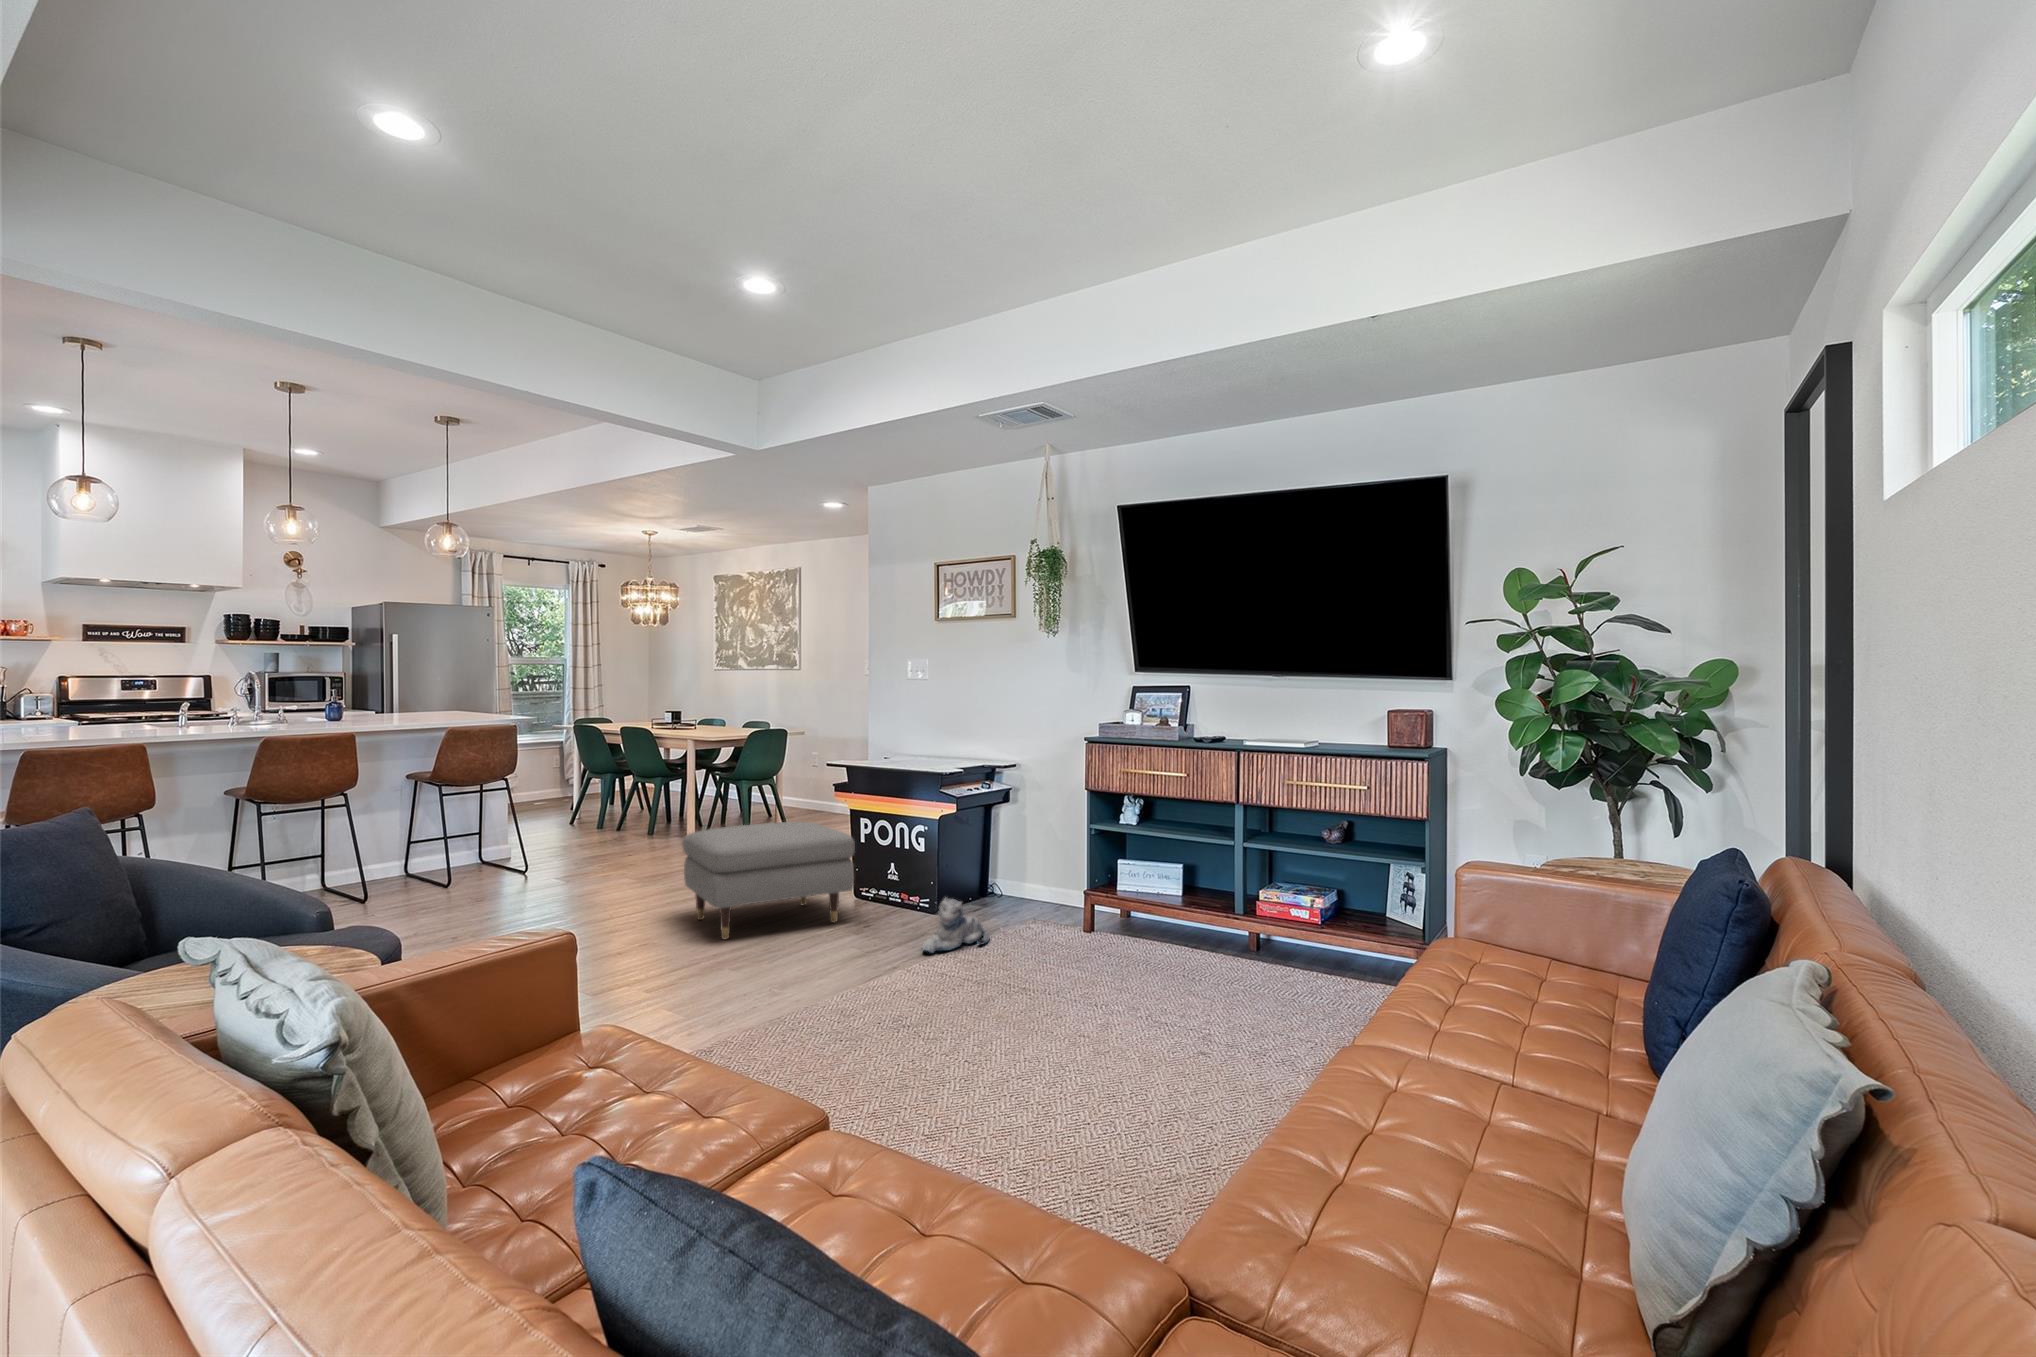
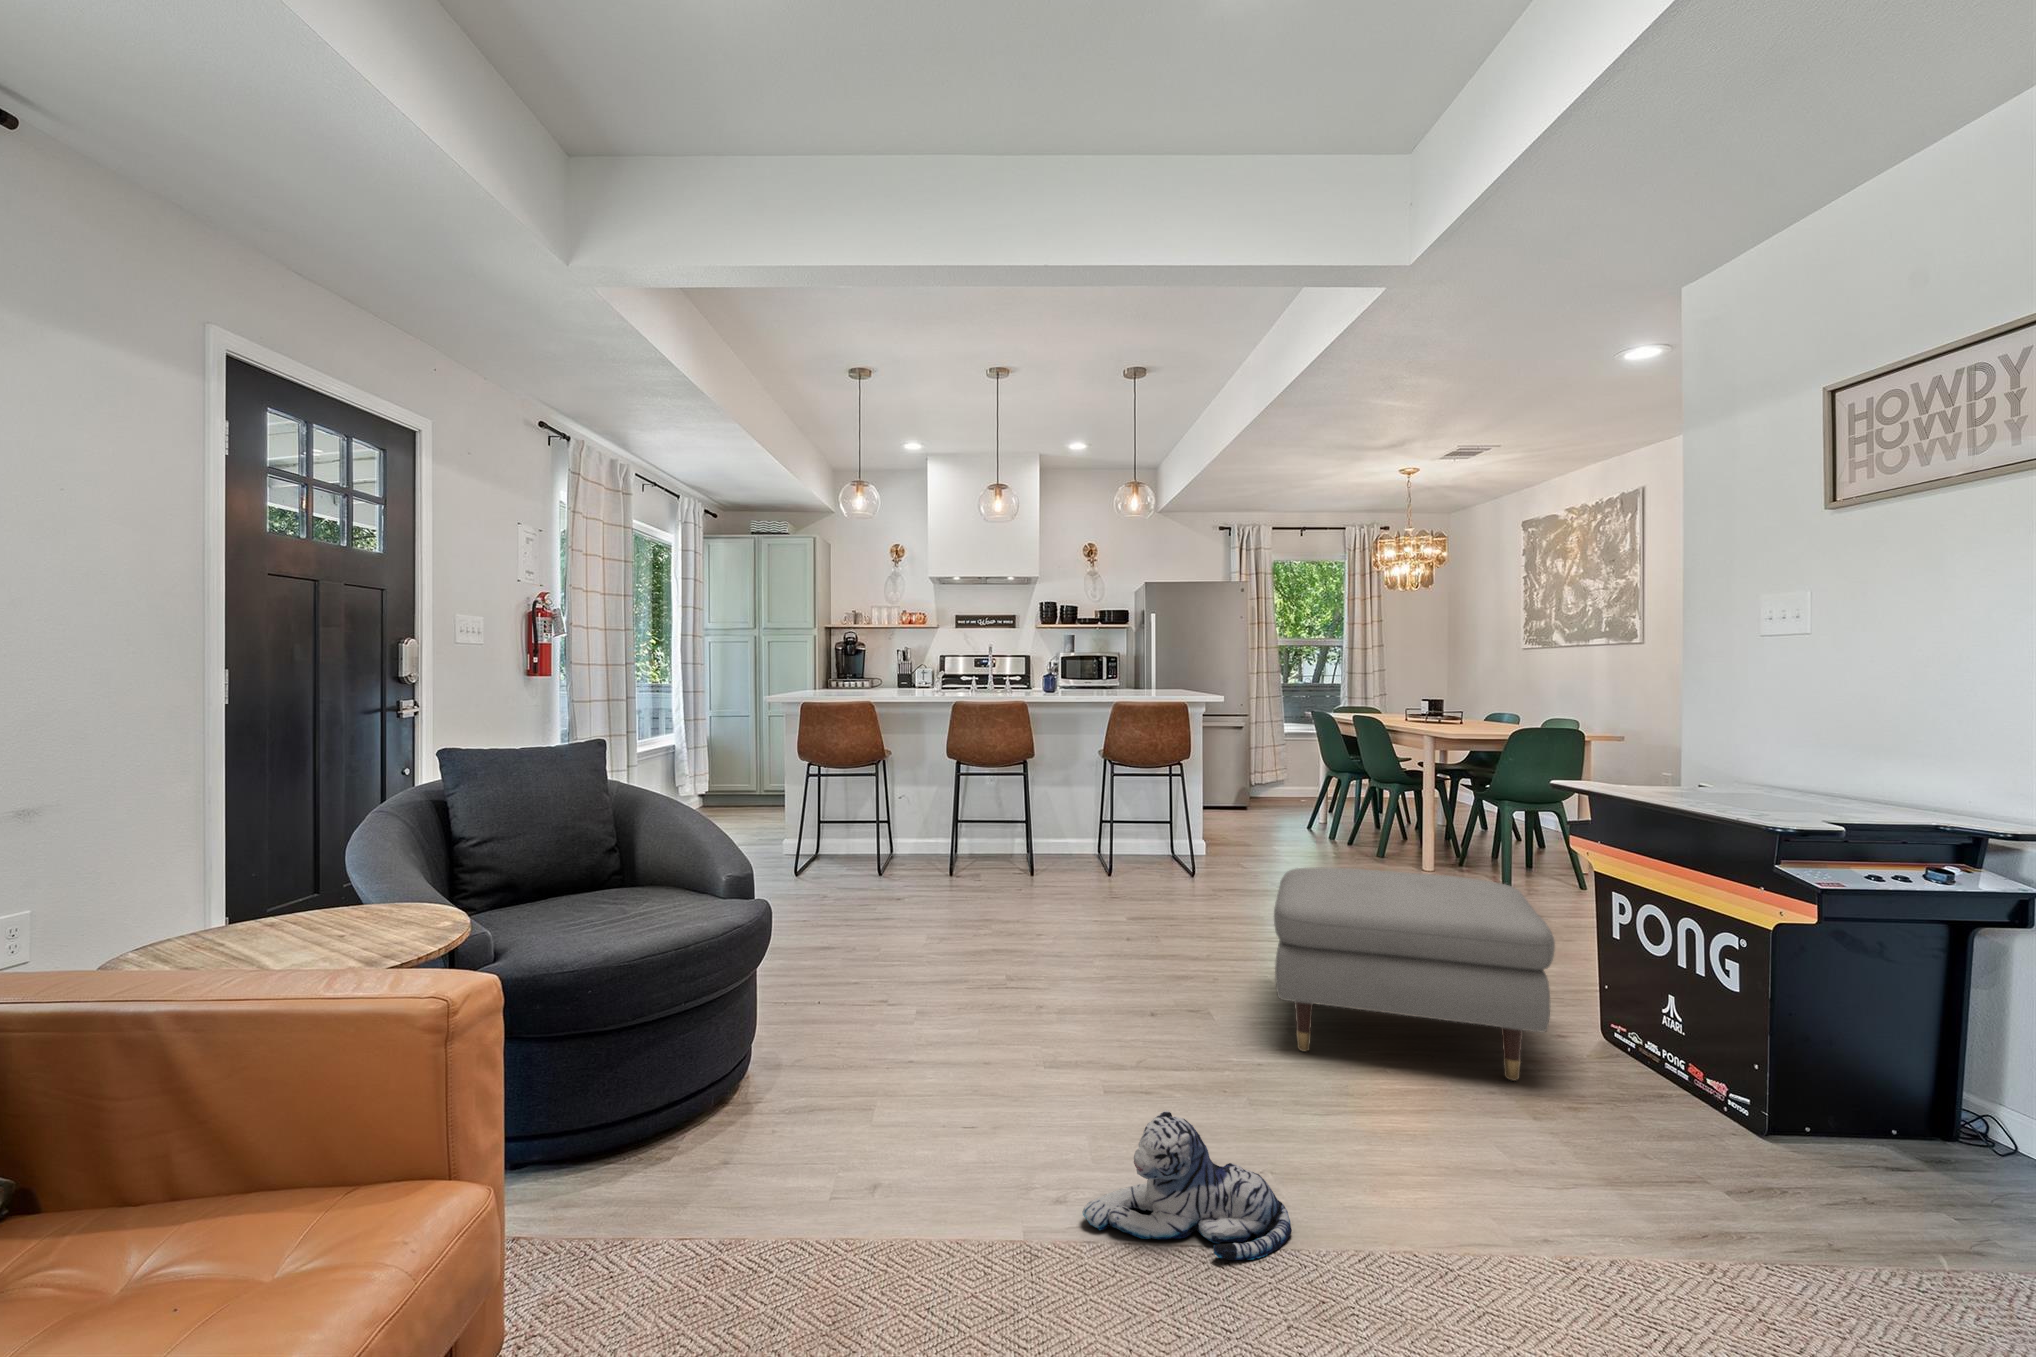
plush toy: present [922,897,990,953] -> present [1082,1111,1292,1260]

